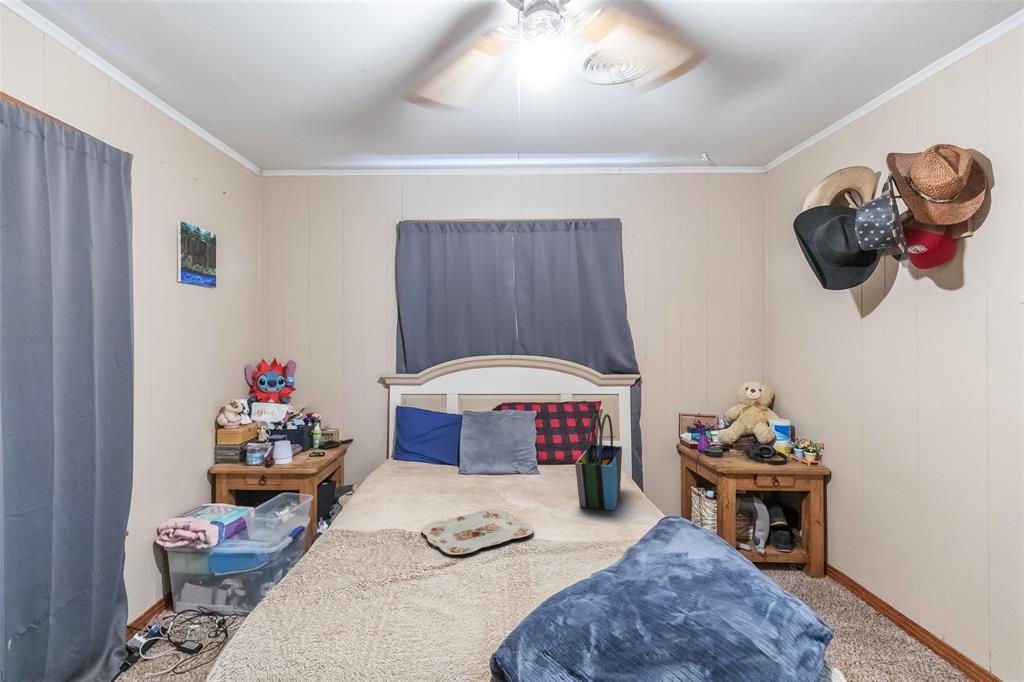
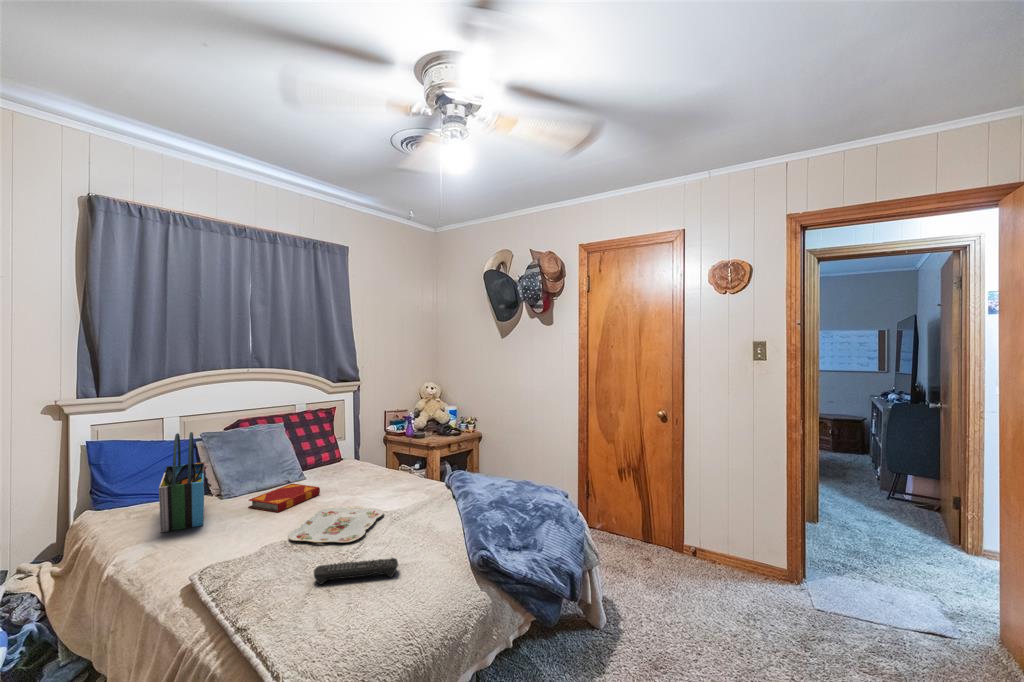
tote bag: present [575,414,622,511] -> present [159,432,204,533]
hardback book: none [458,474,522,499] -> present [248,484,320,512]
remote control: none [354,567,428,618] -> present [314,558,398,584]

